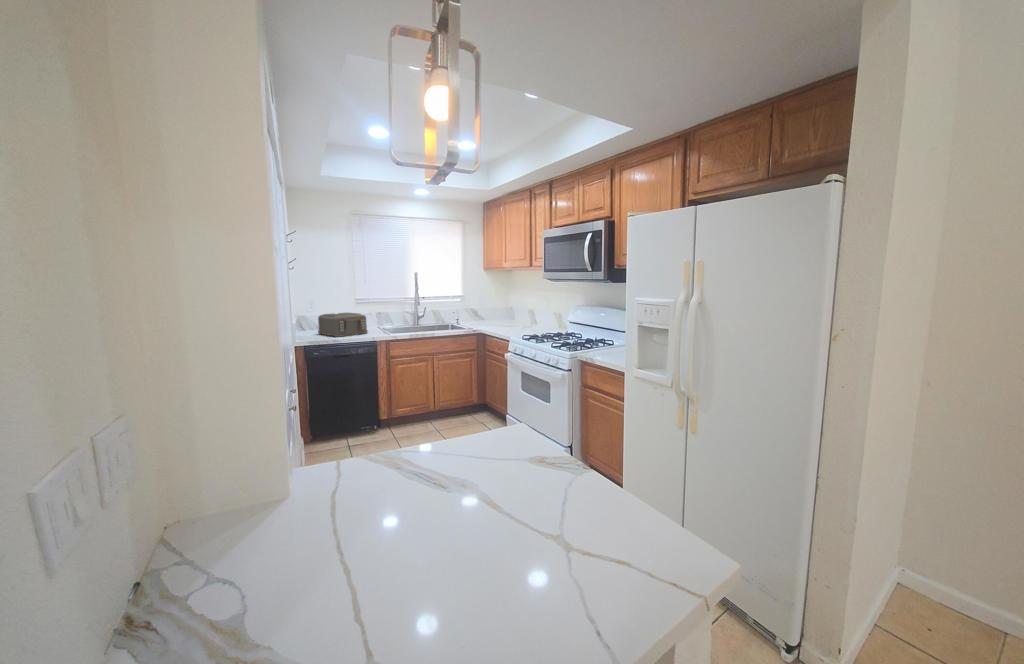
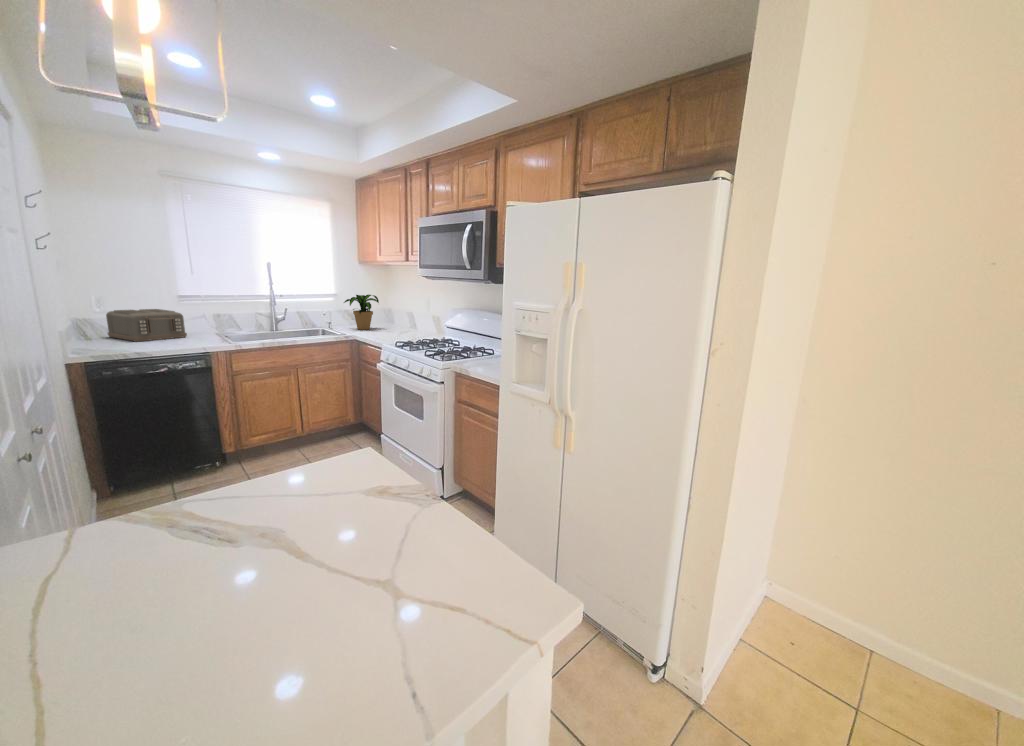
potted plant: none [477,296,507,326] -> present [344,295,379,330]

